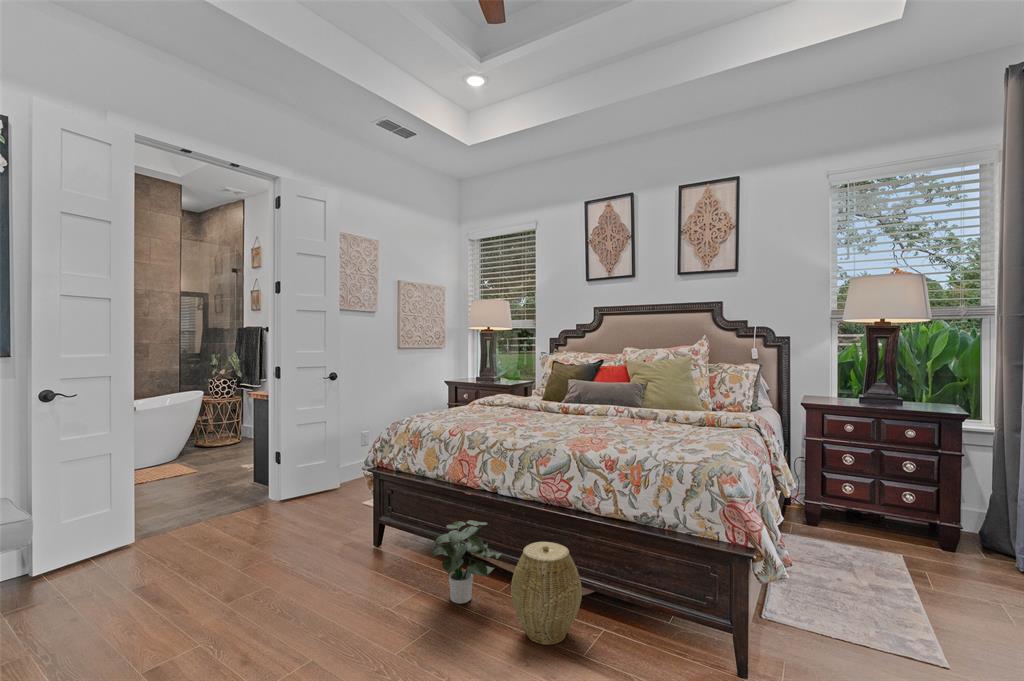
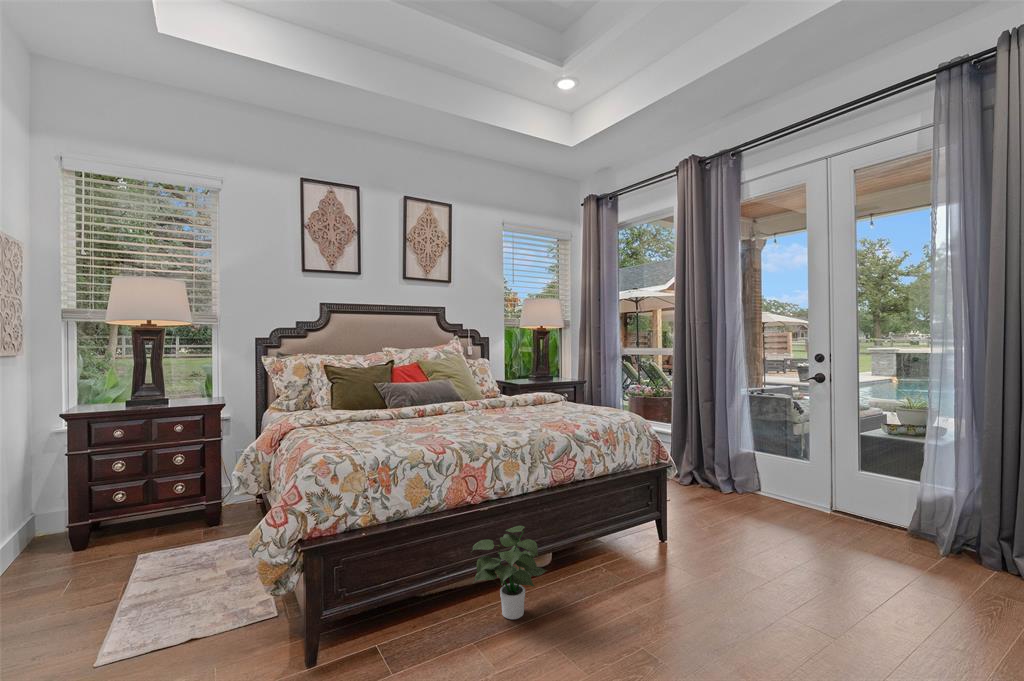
woven basket: present [511,542,582,645] -> none [567,511,627,595]

